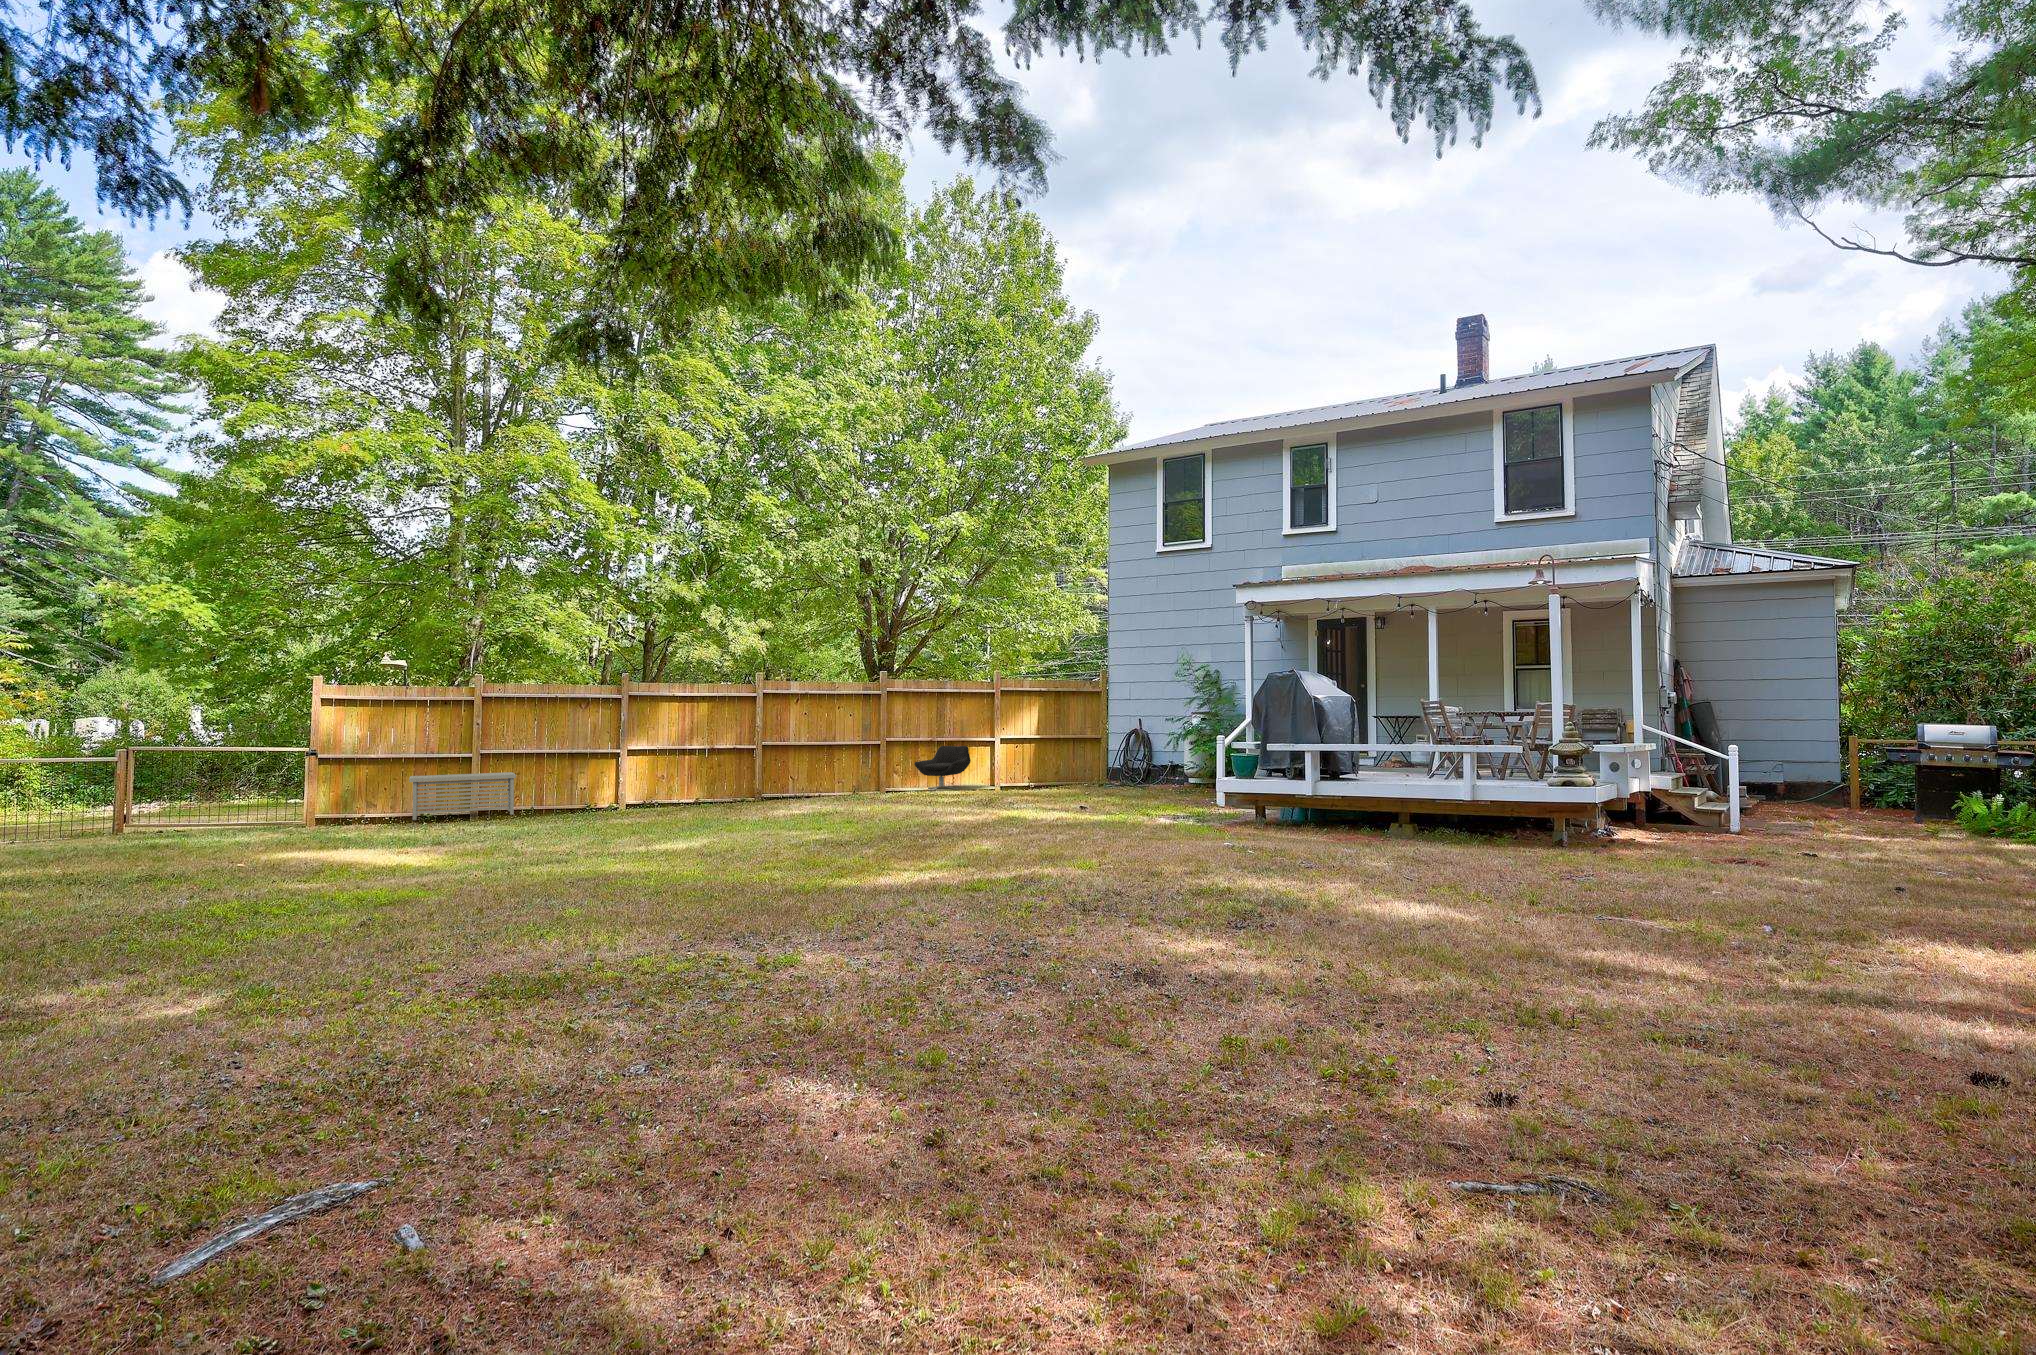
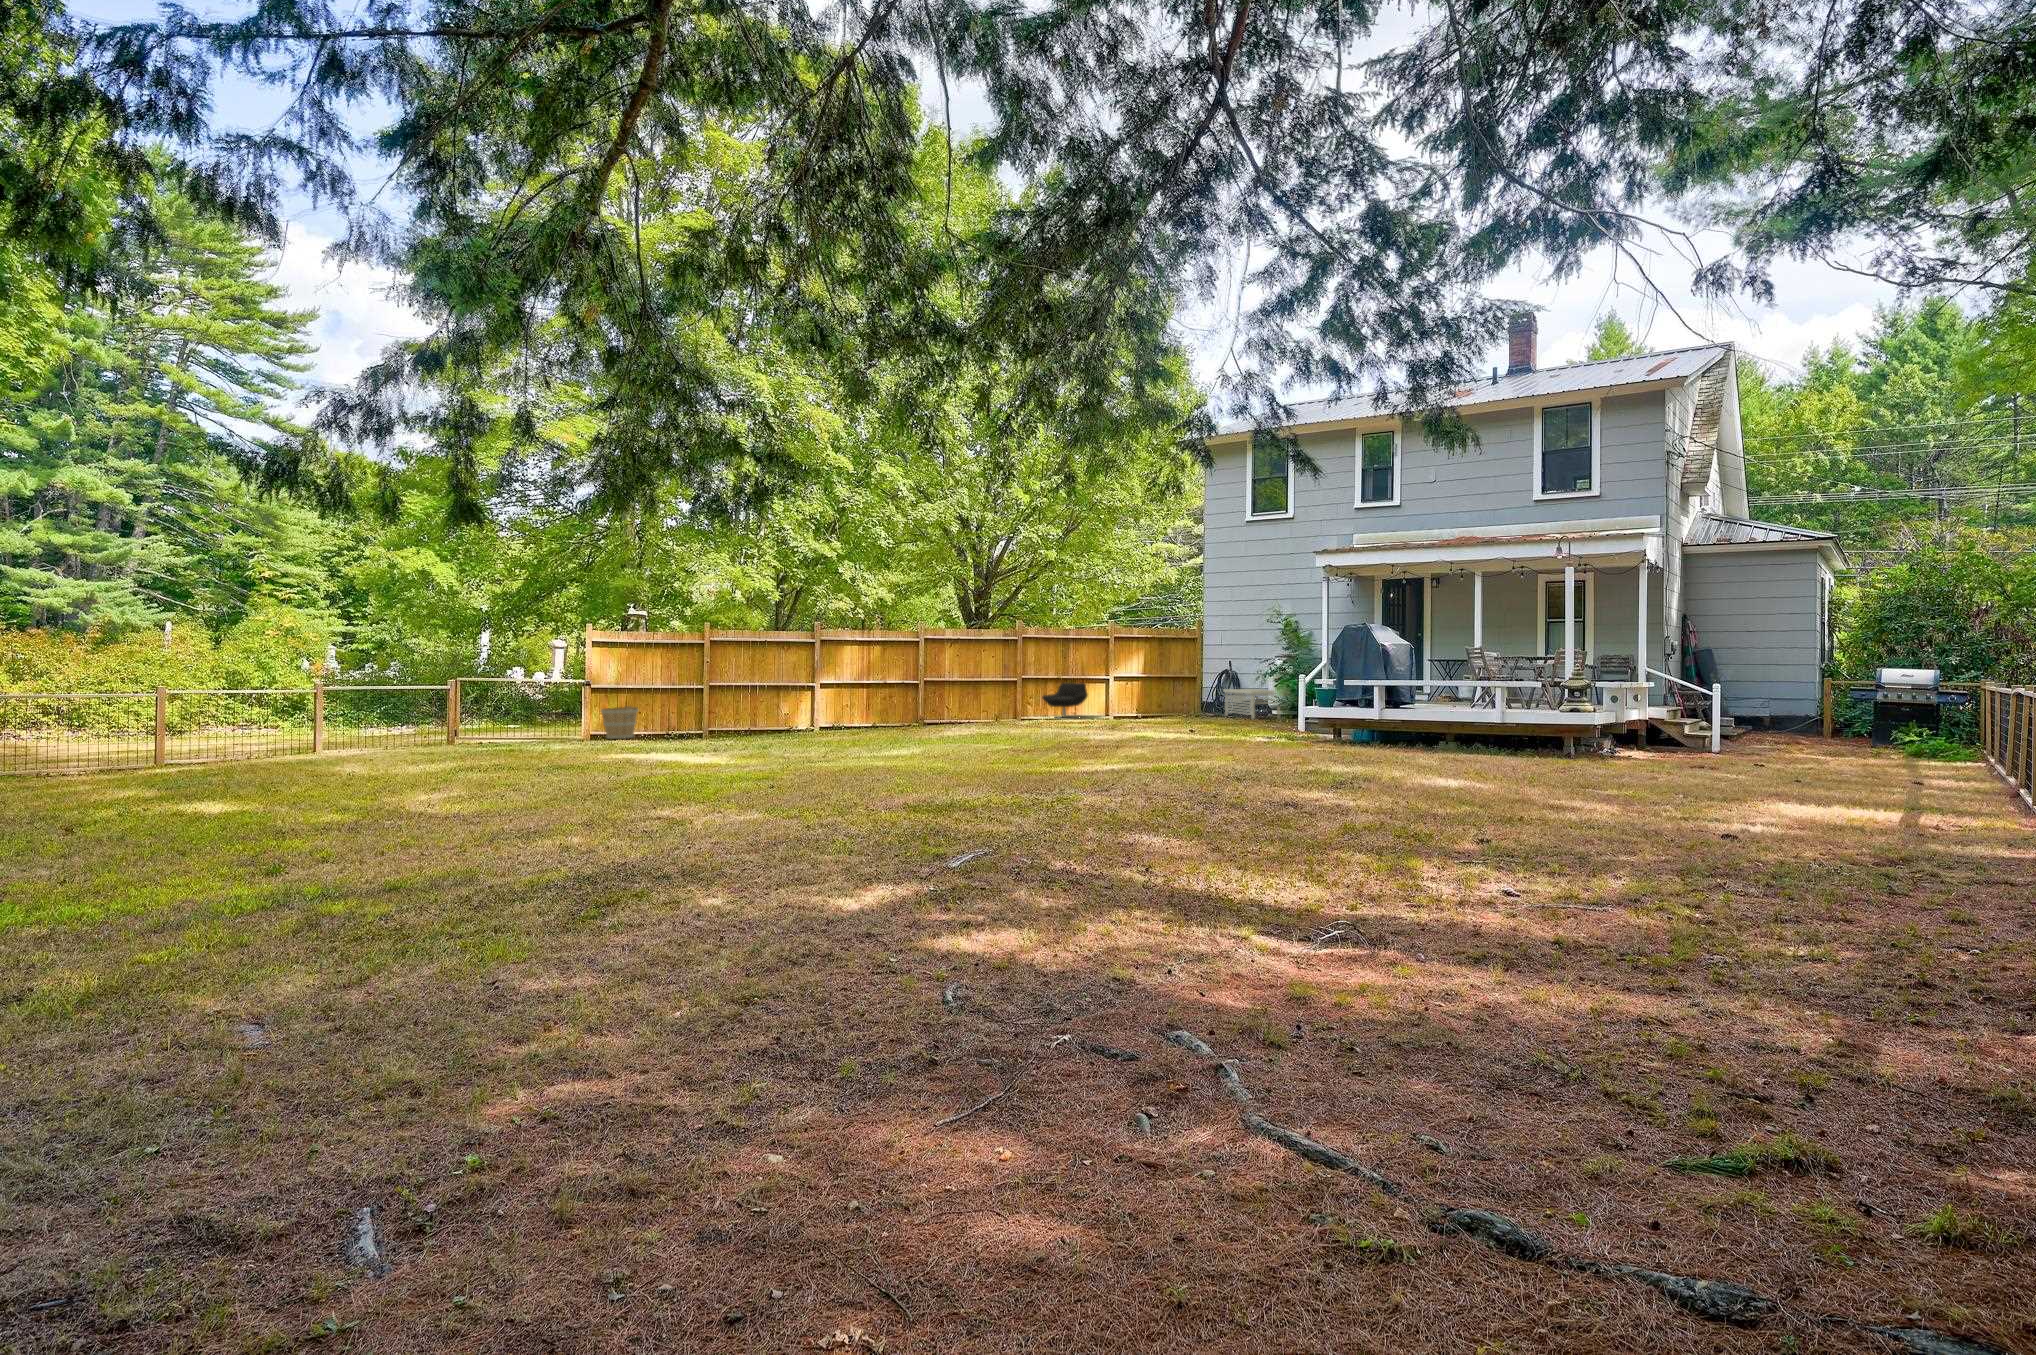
storage bench: present [409,772,516,820] -> present [1224,689,1280,719]
wooden bucket: none [312,781,369,824] -> present [601,706,638,739]

